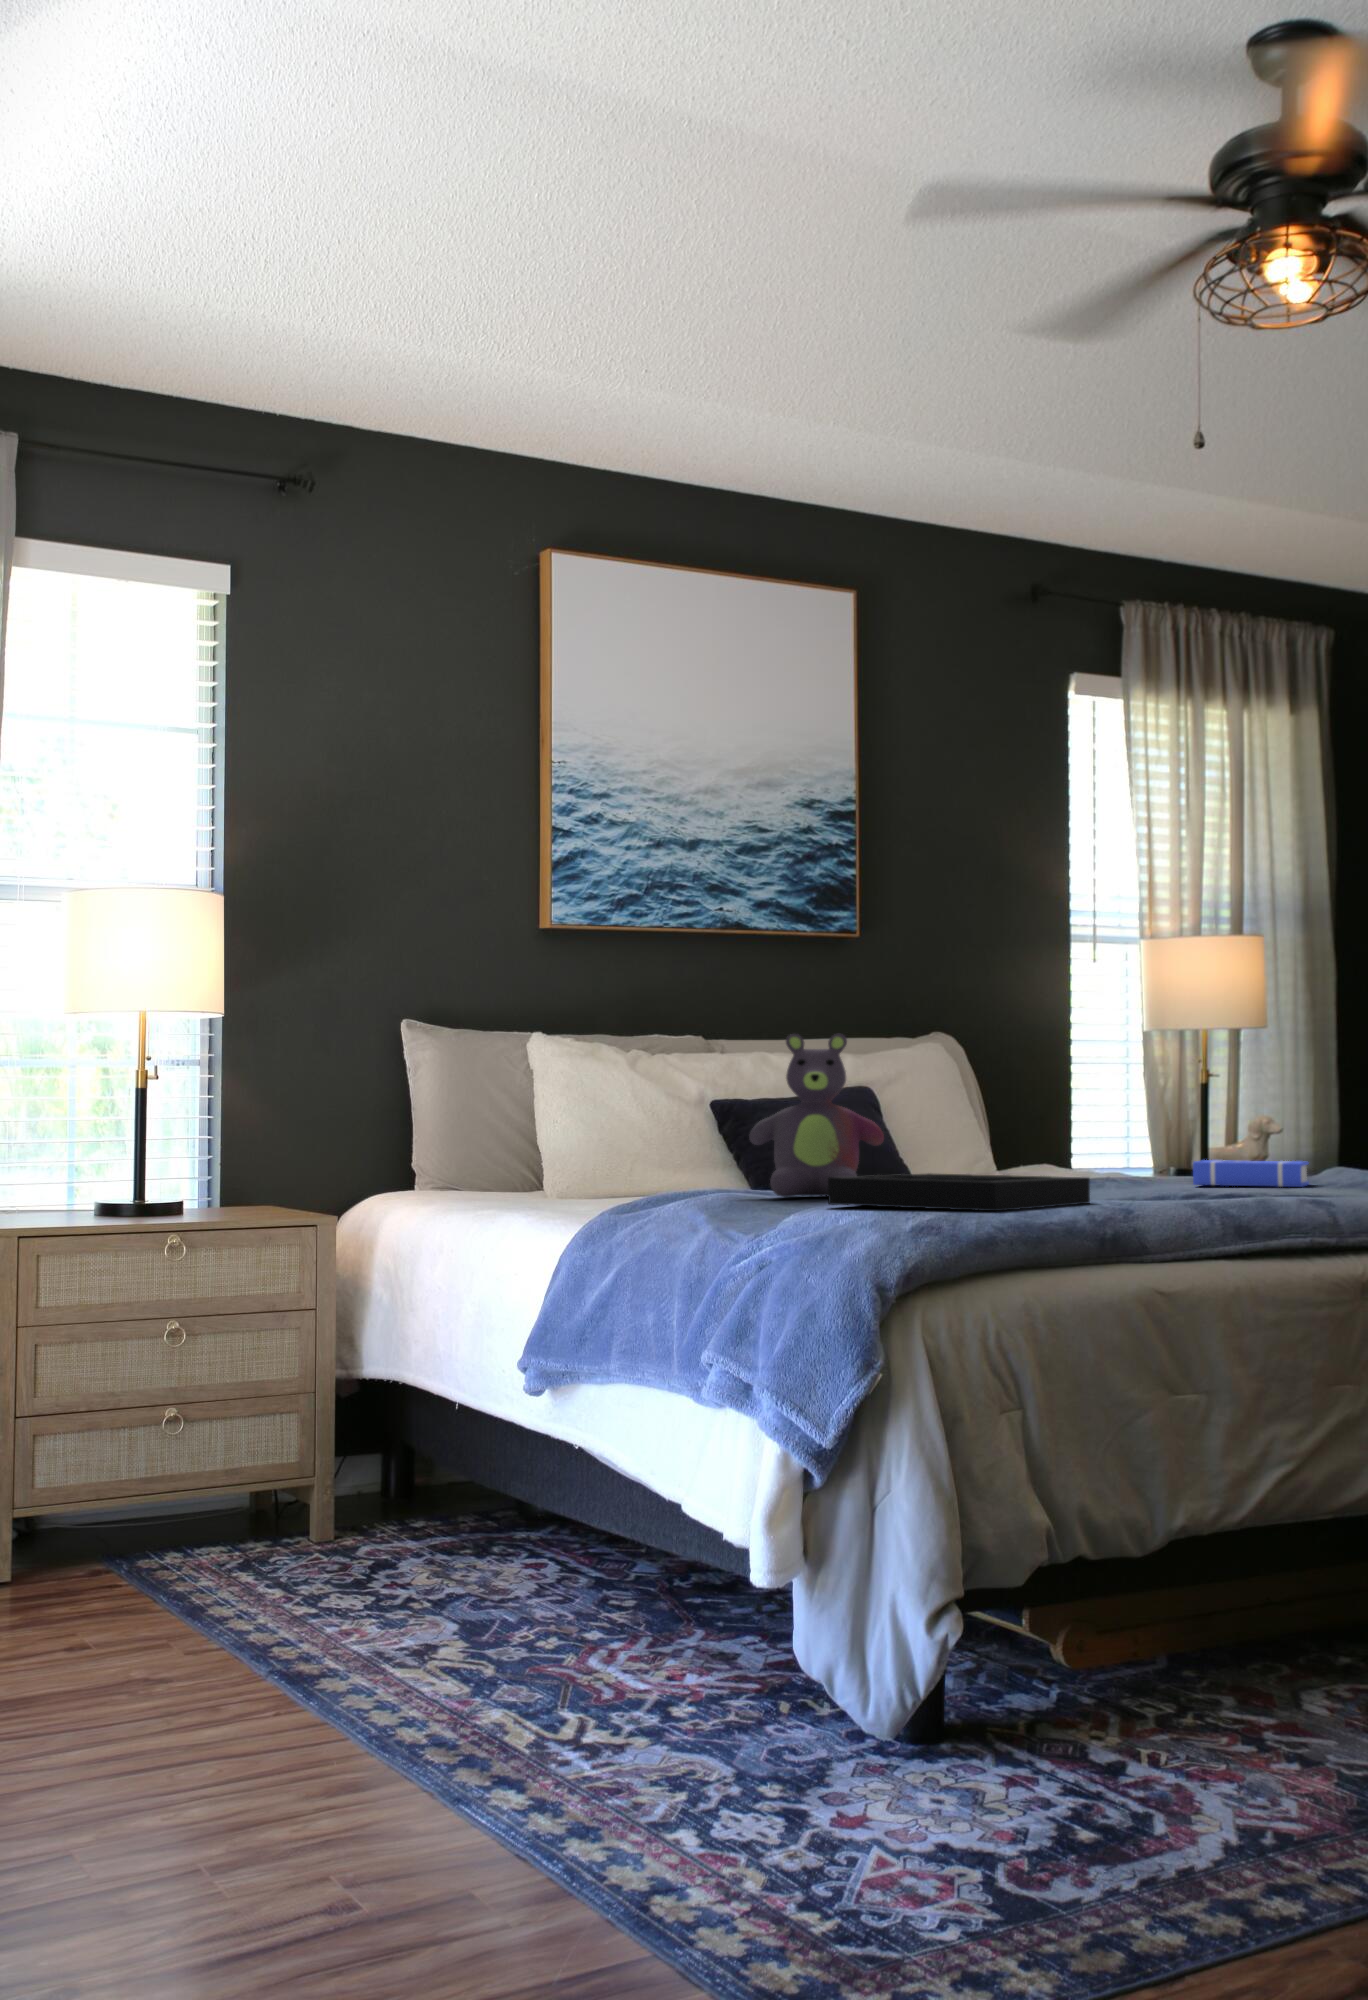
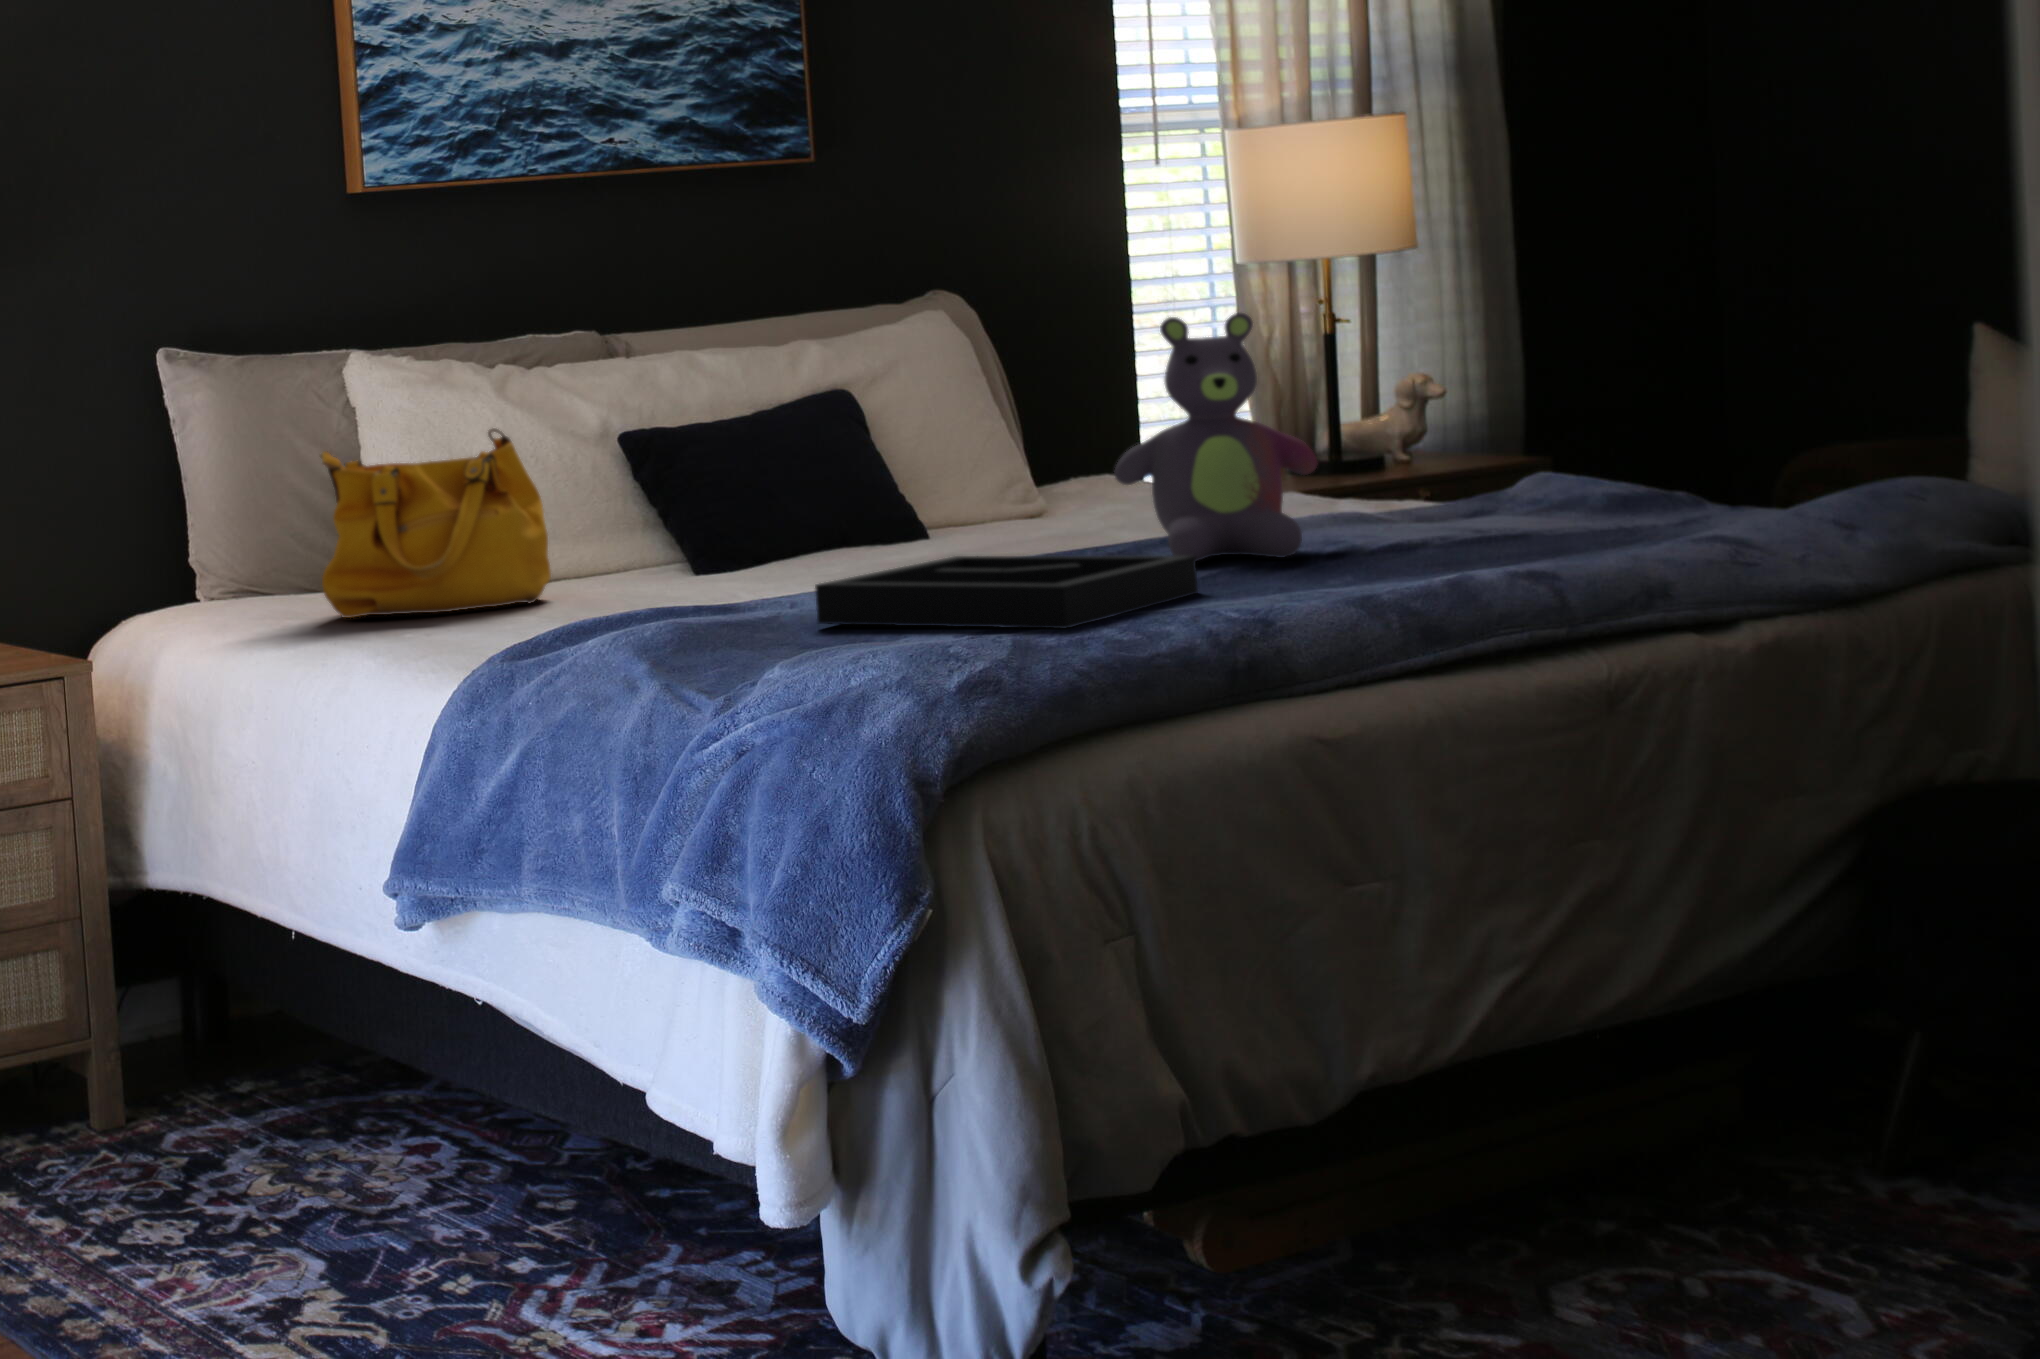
stuffed bear: present [749,1034,884,1197] -> present [1114,313,1318,561]
handbag: none [499,1077,655,1197] -> present [320,428,551,618]
book: present [1193,1160,1309,1187] -> none [1334,477,1505,525]

